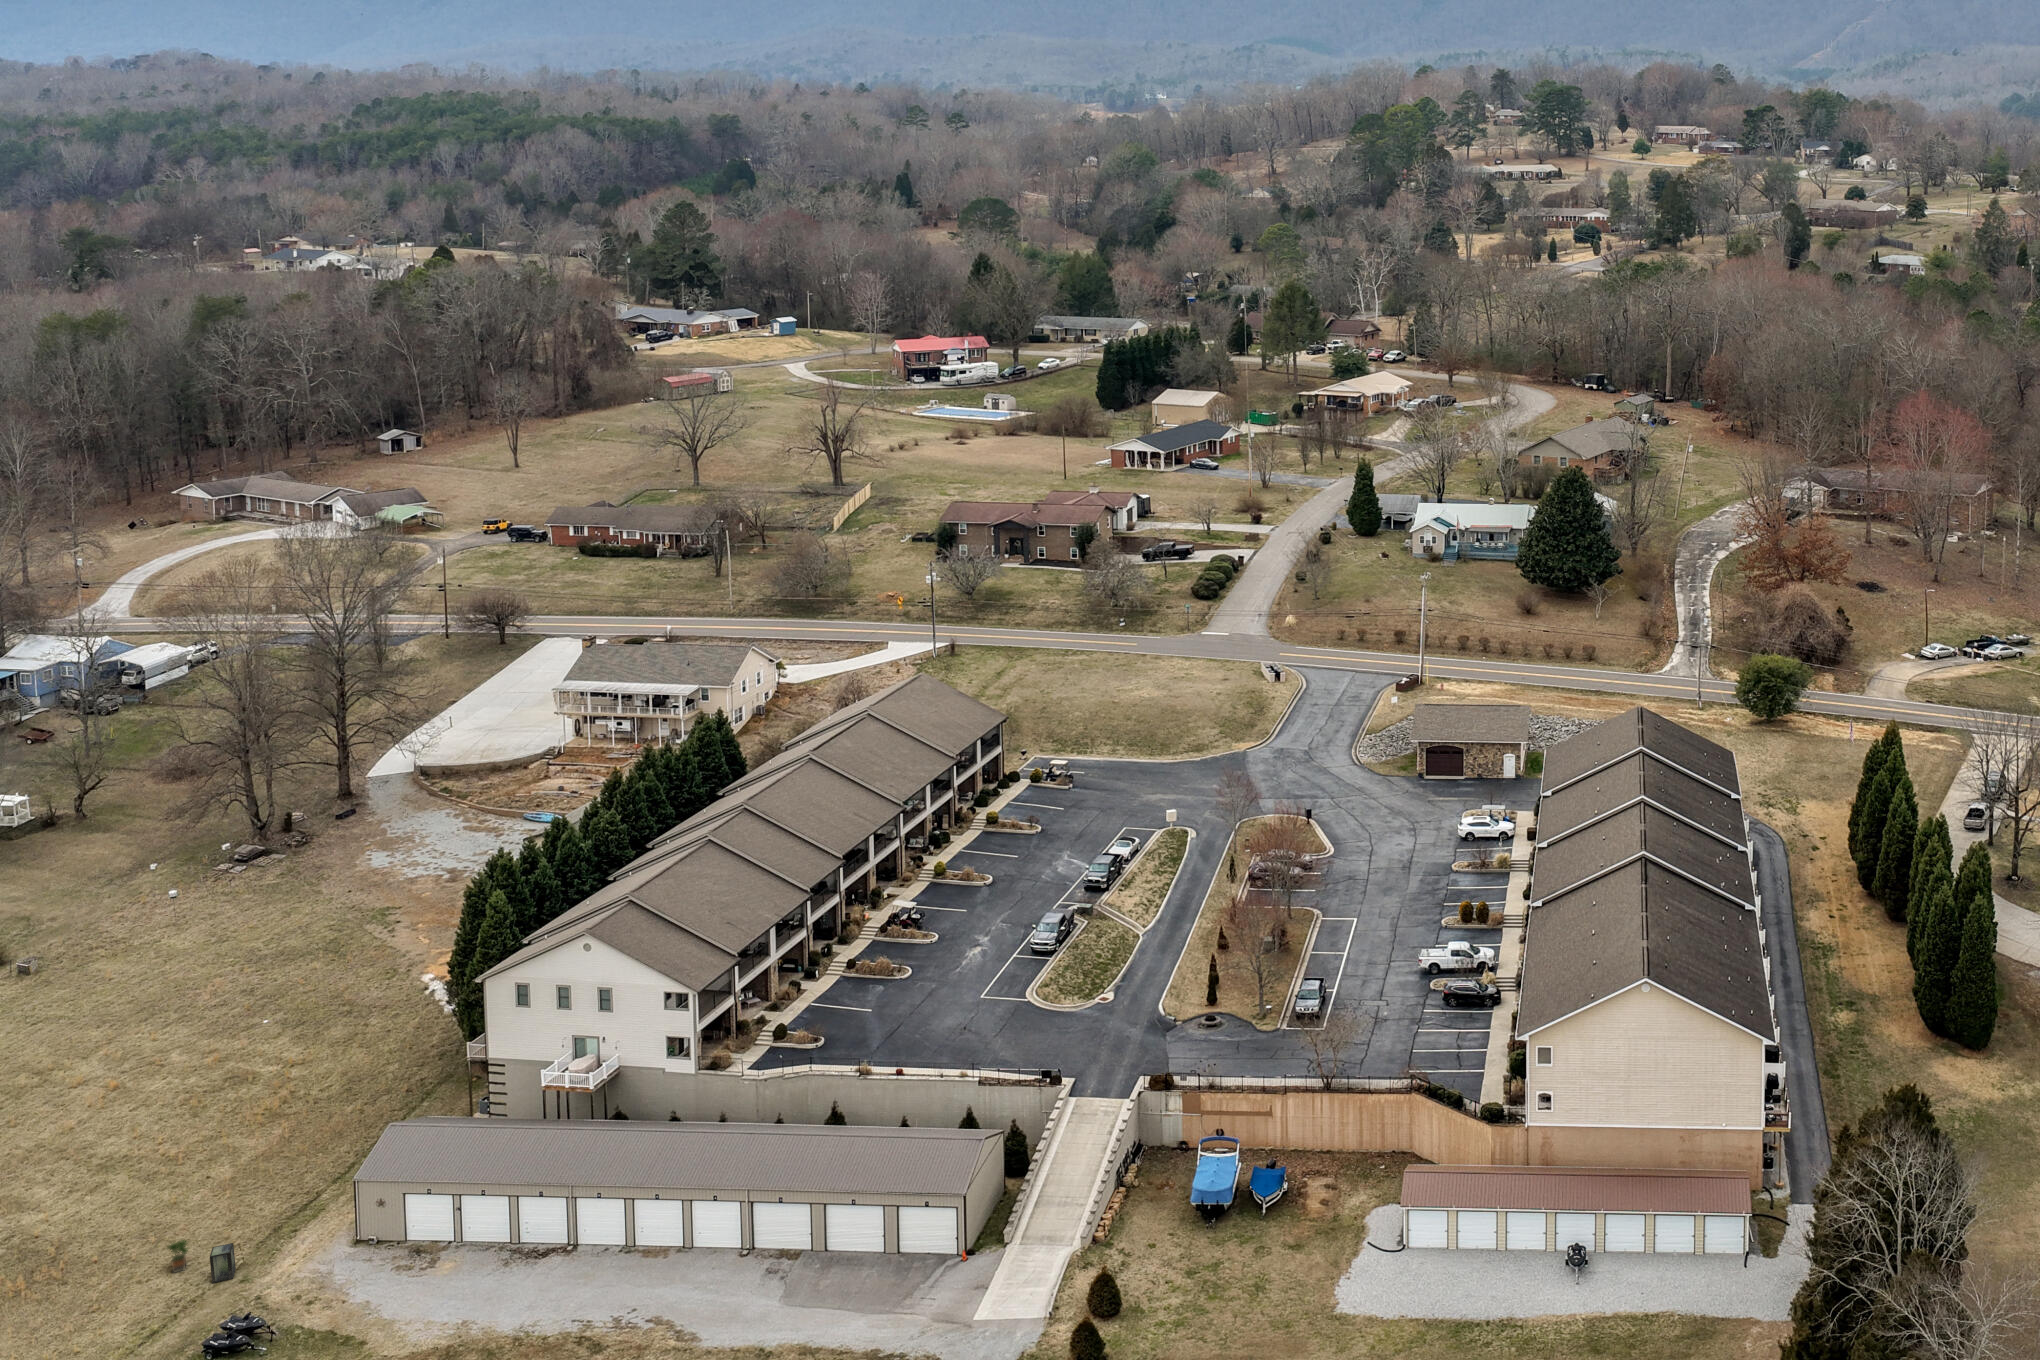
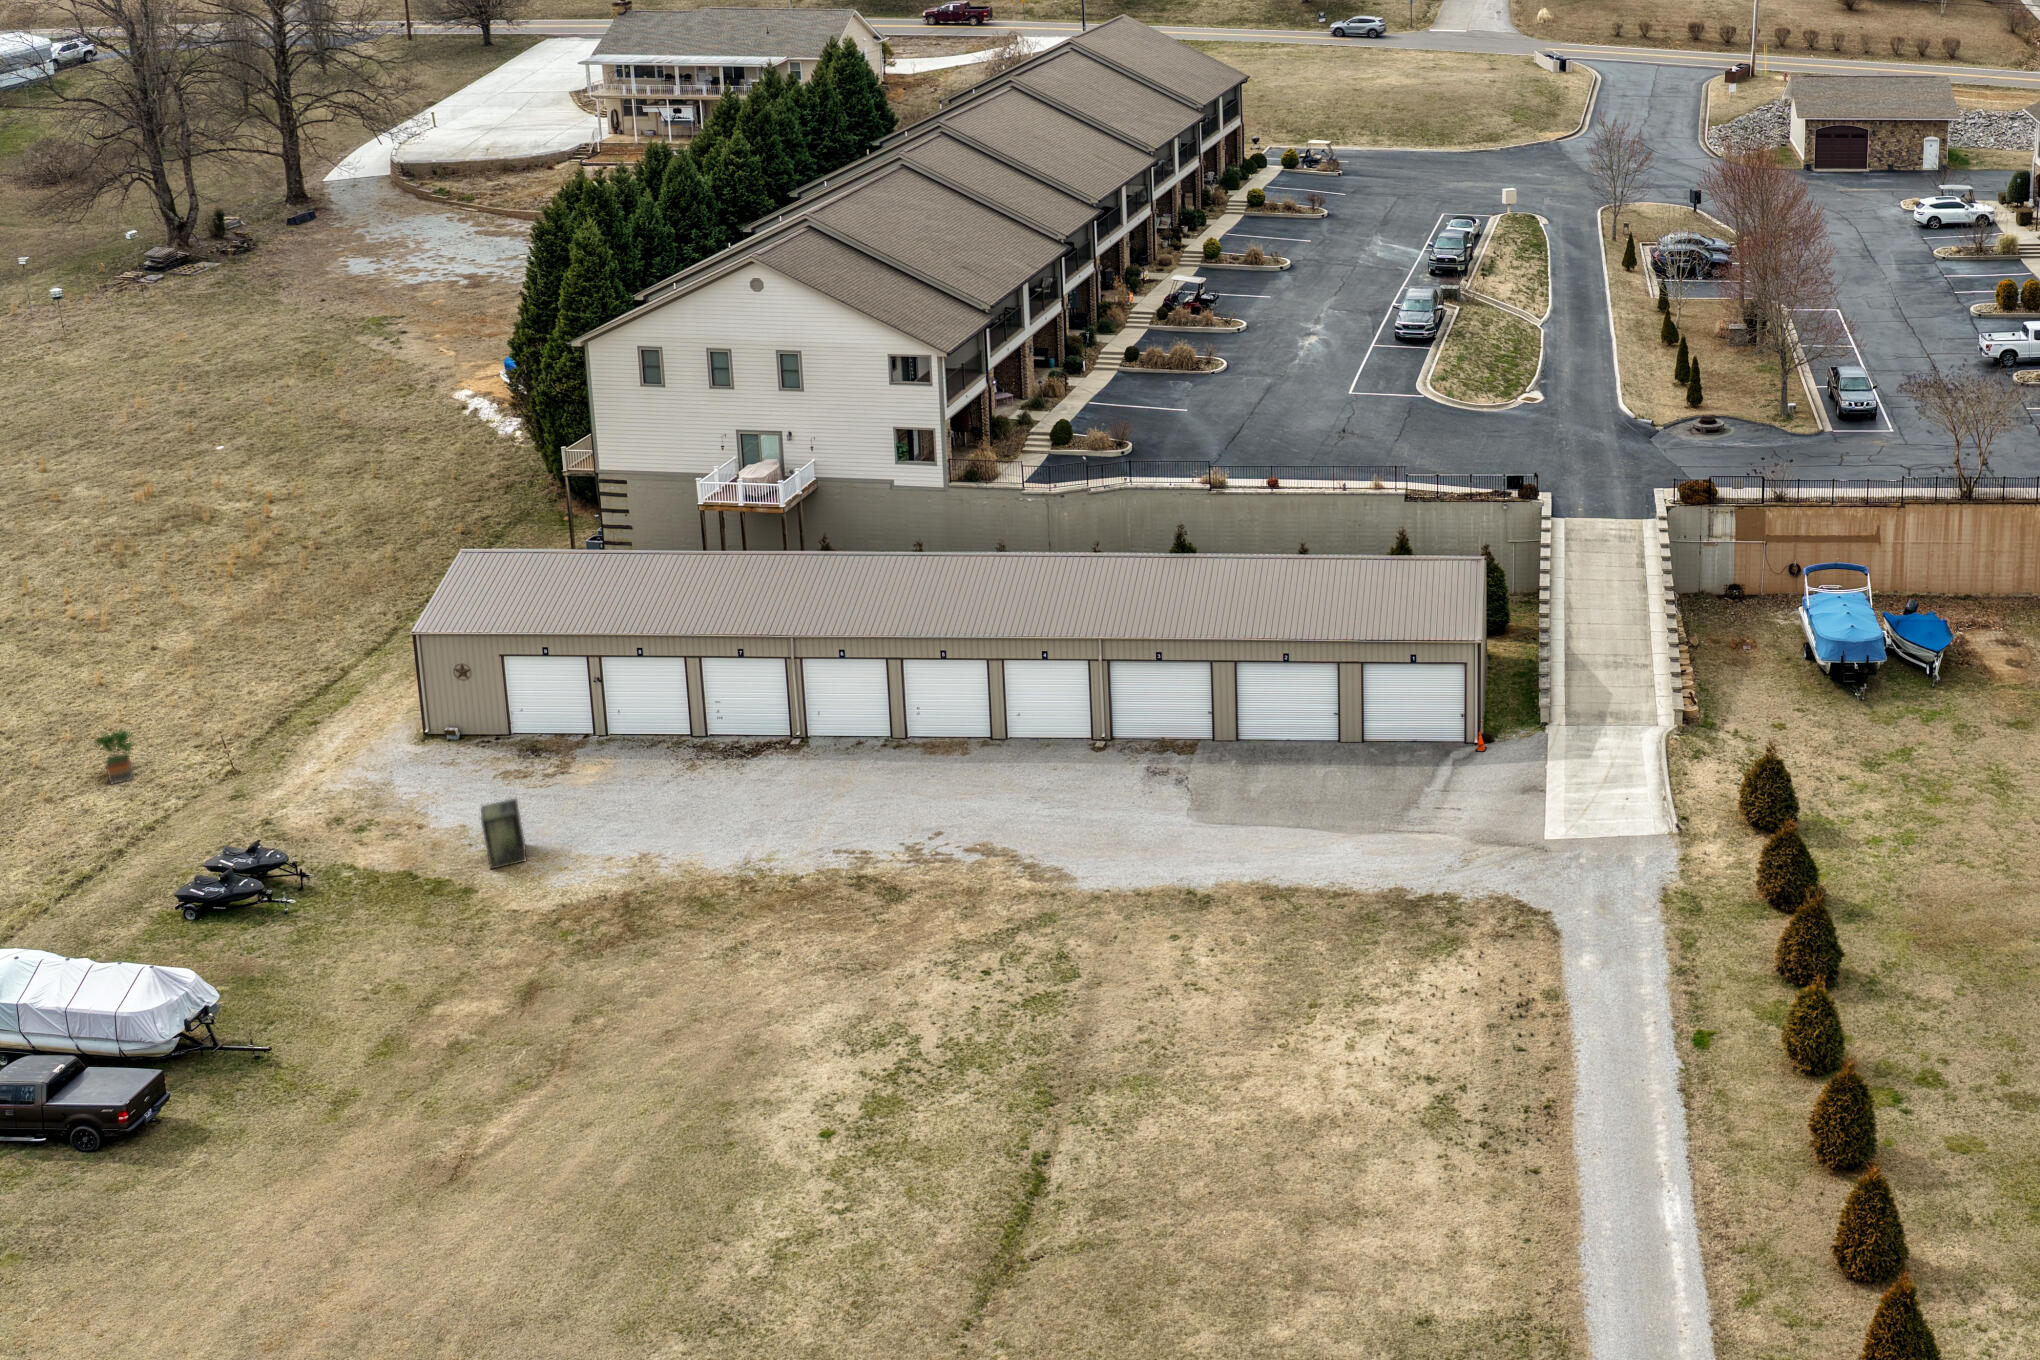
storage box: present [210,1243,236,1283] -> present [481,799,526,869]

